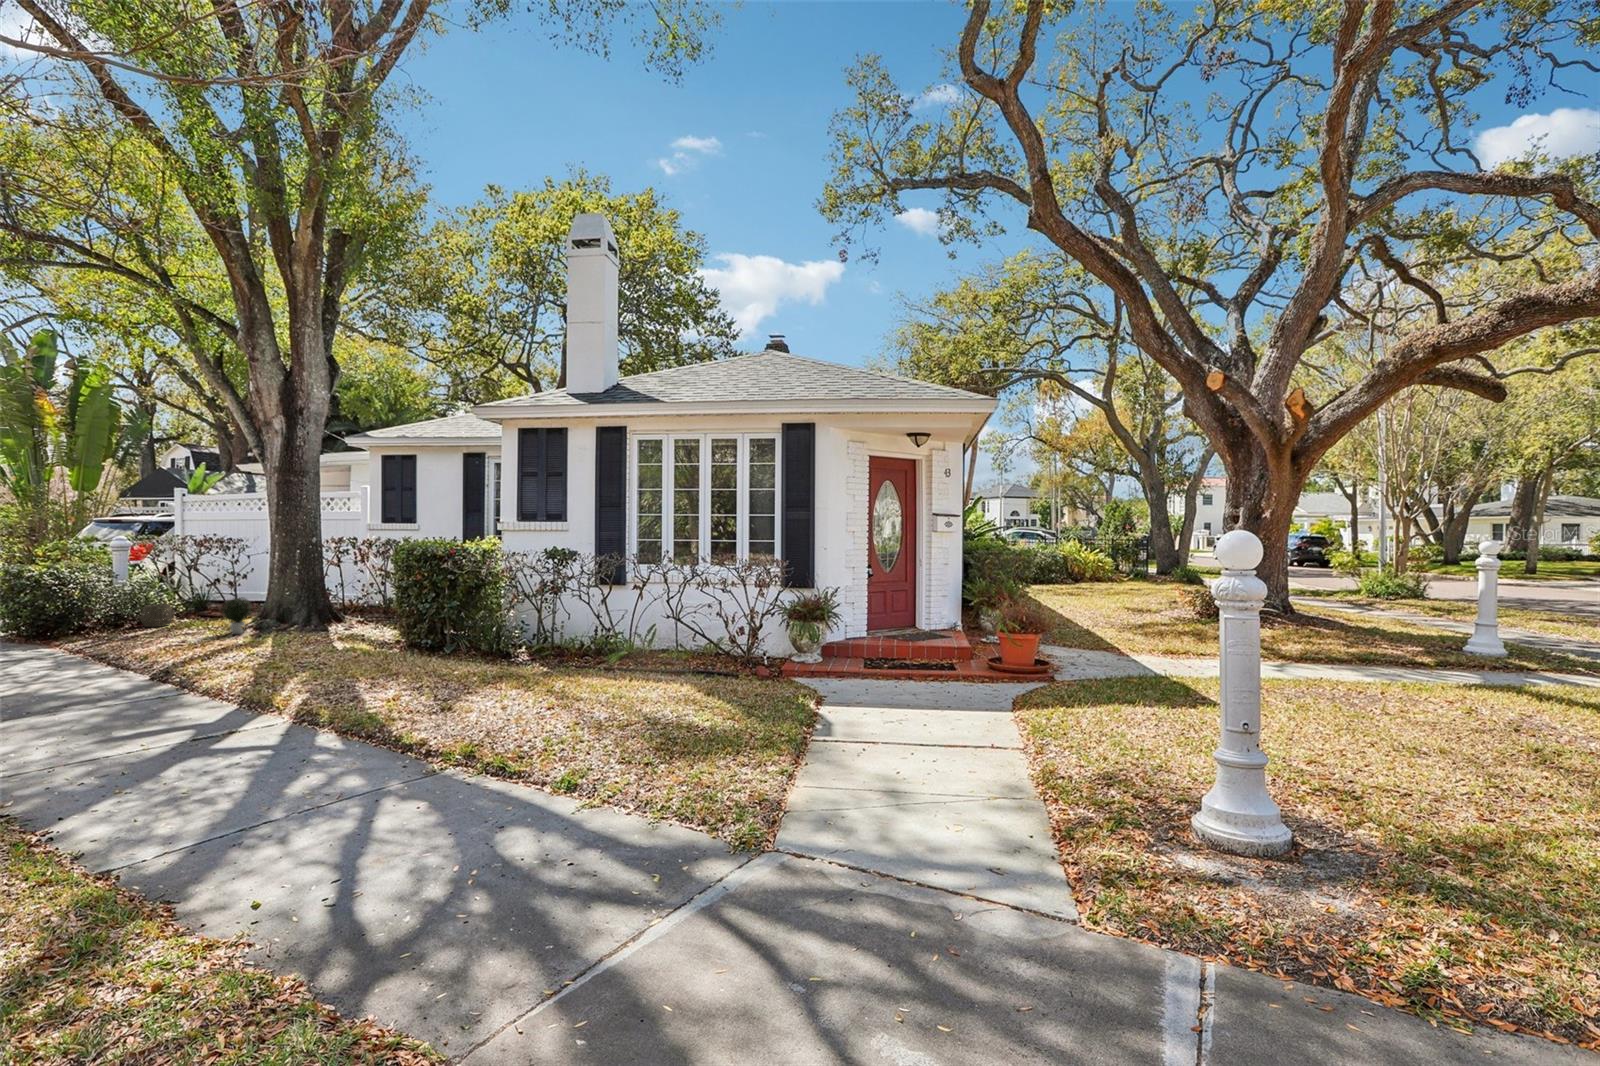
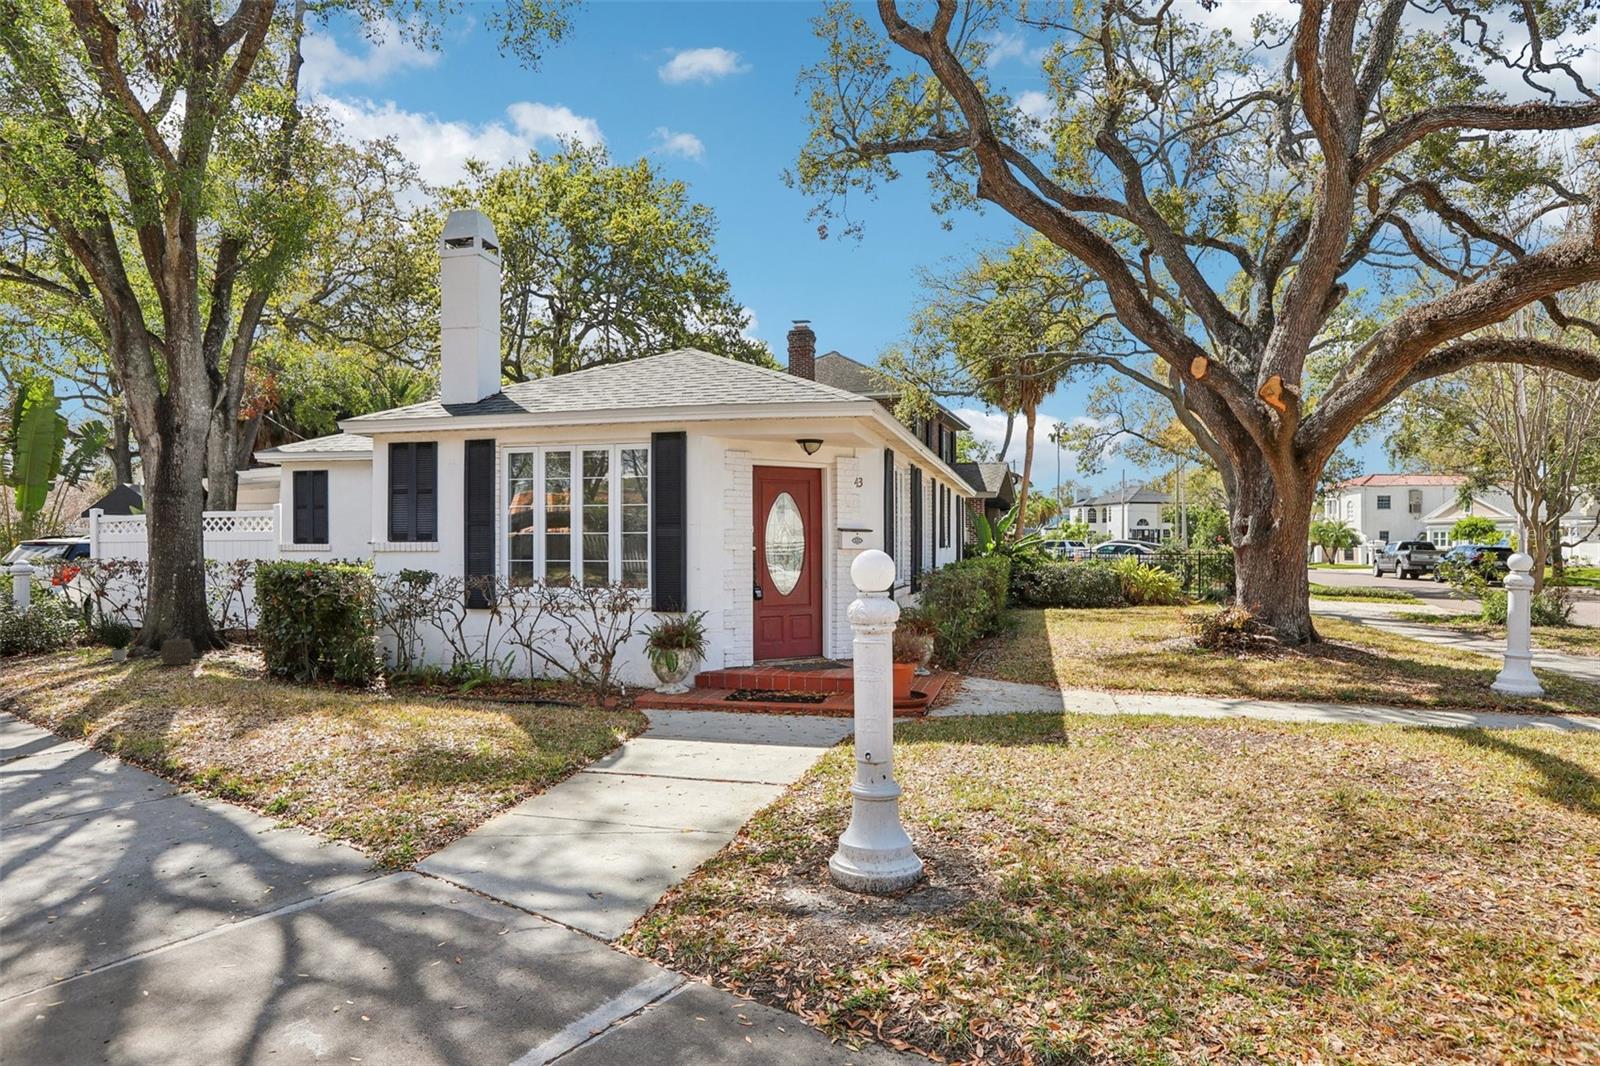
woven basket: present [141,604,173,627] -> present [161,639,193,665]

